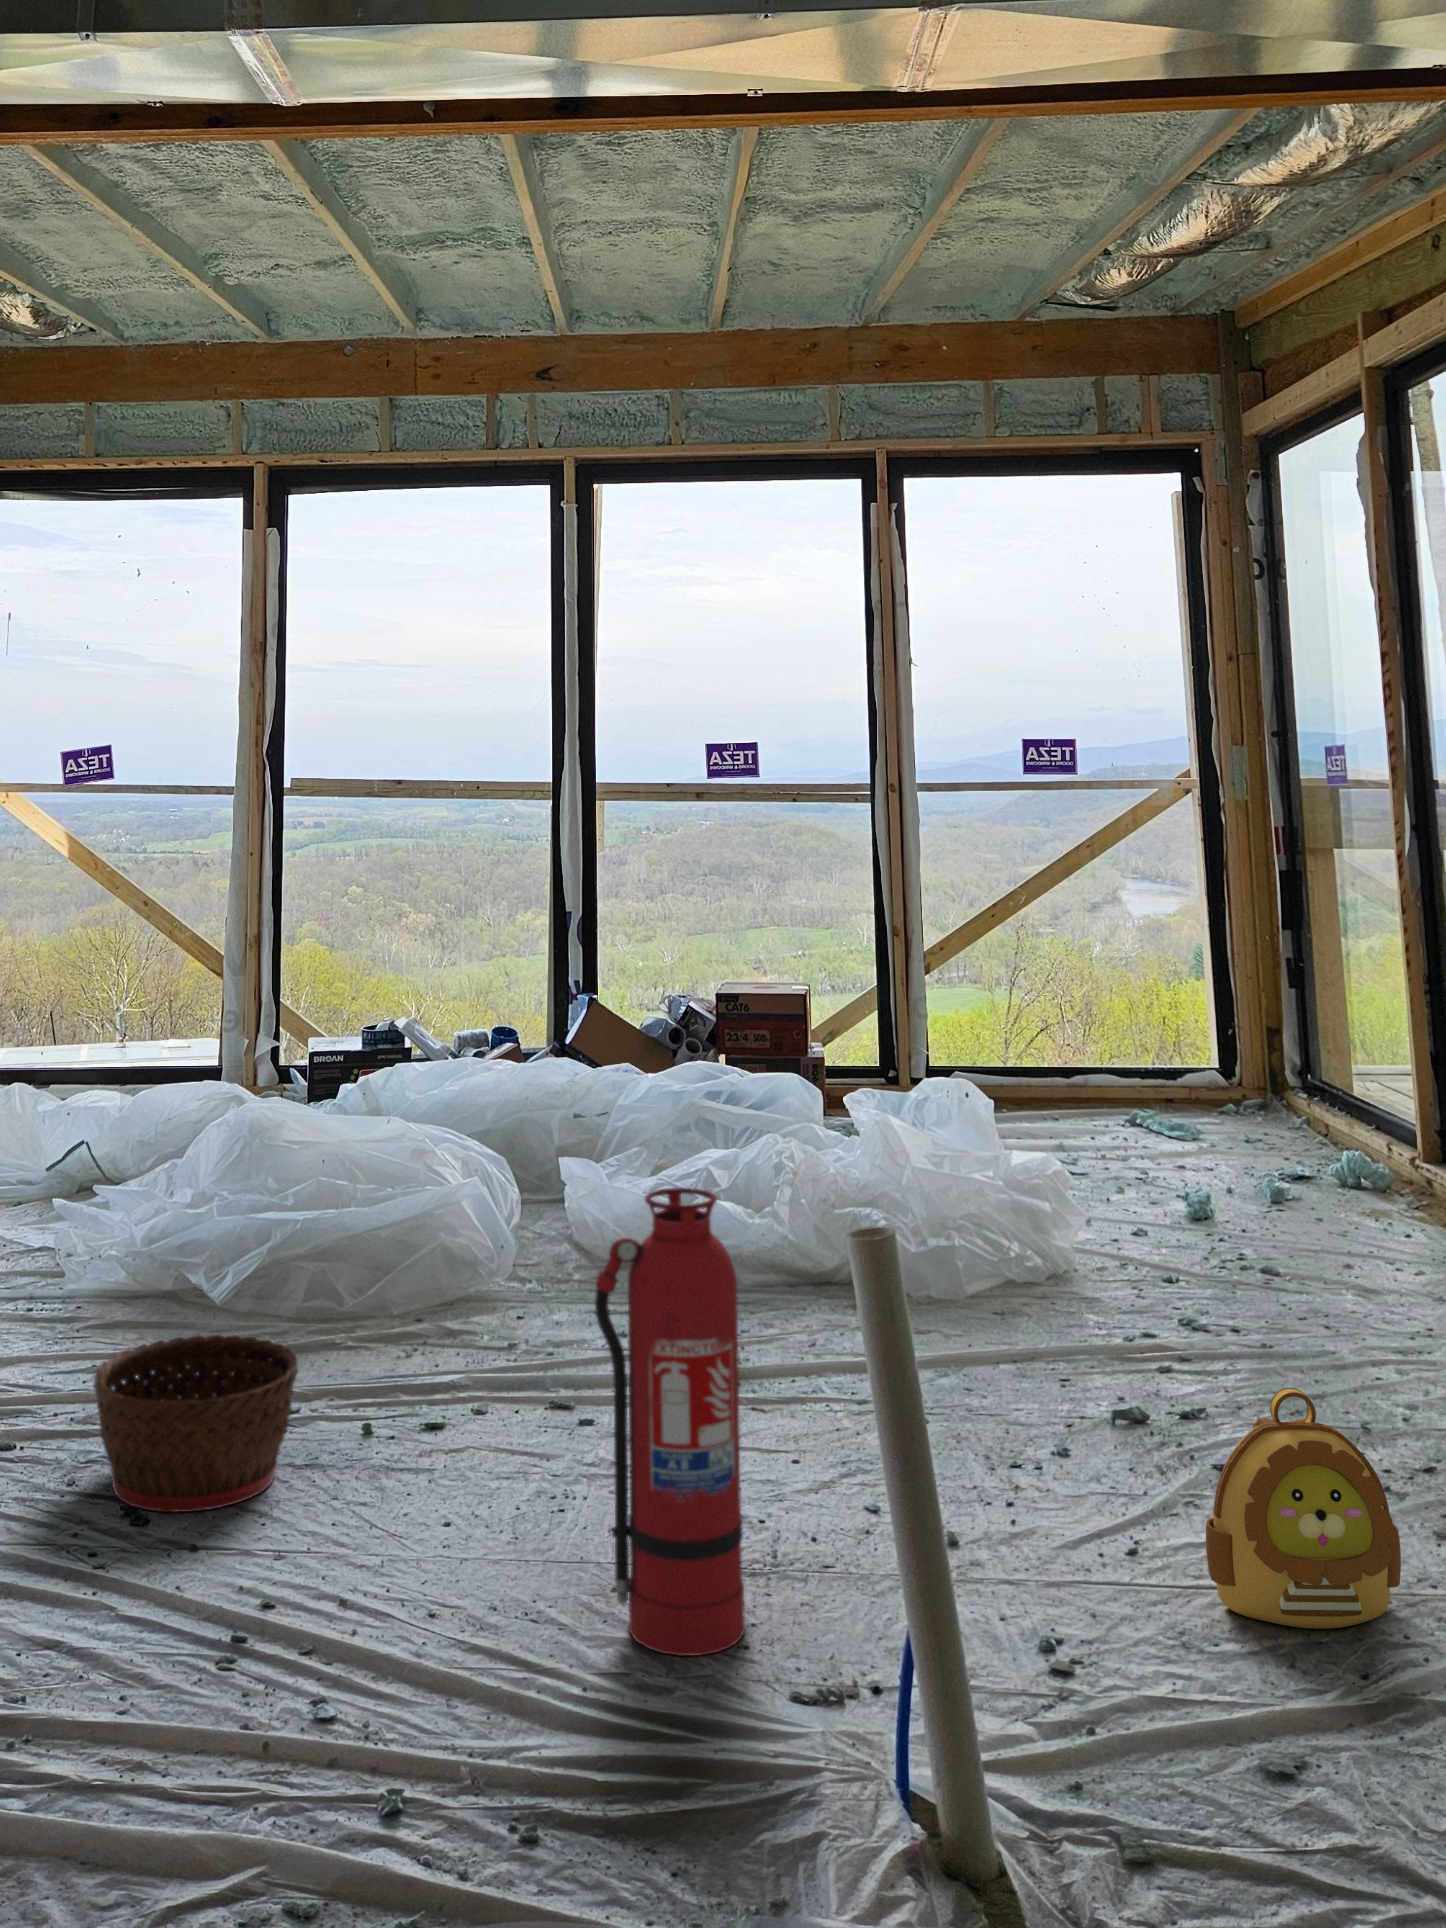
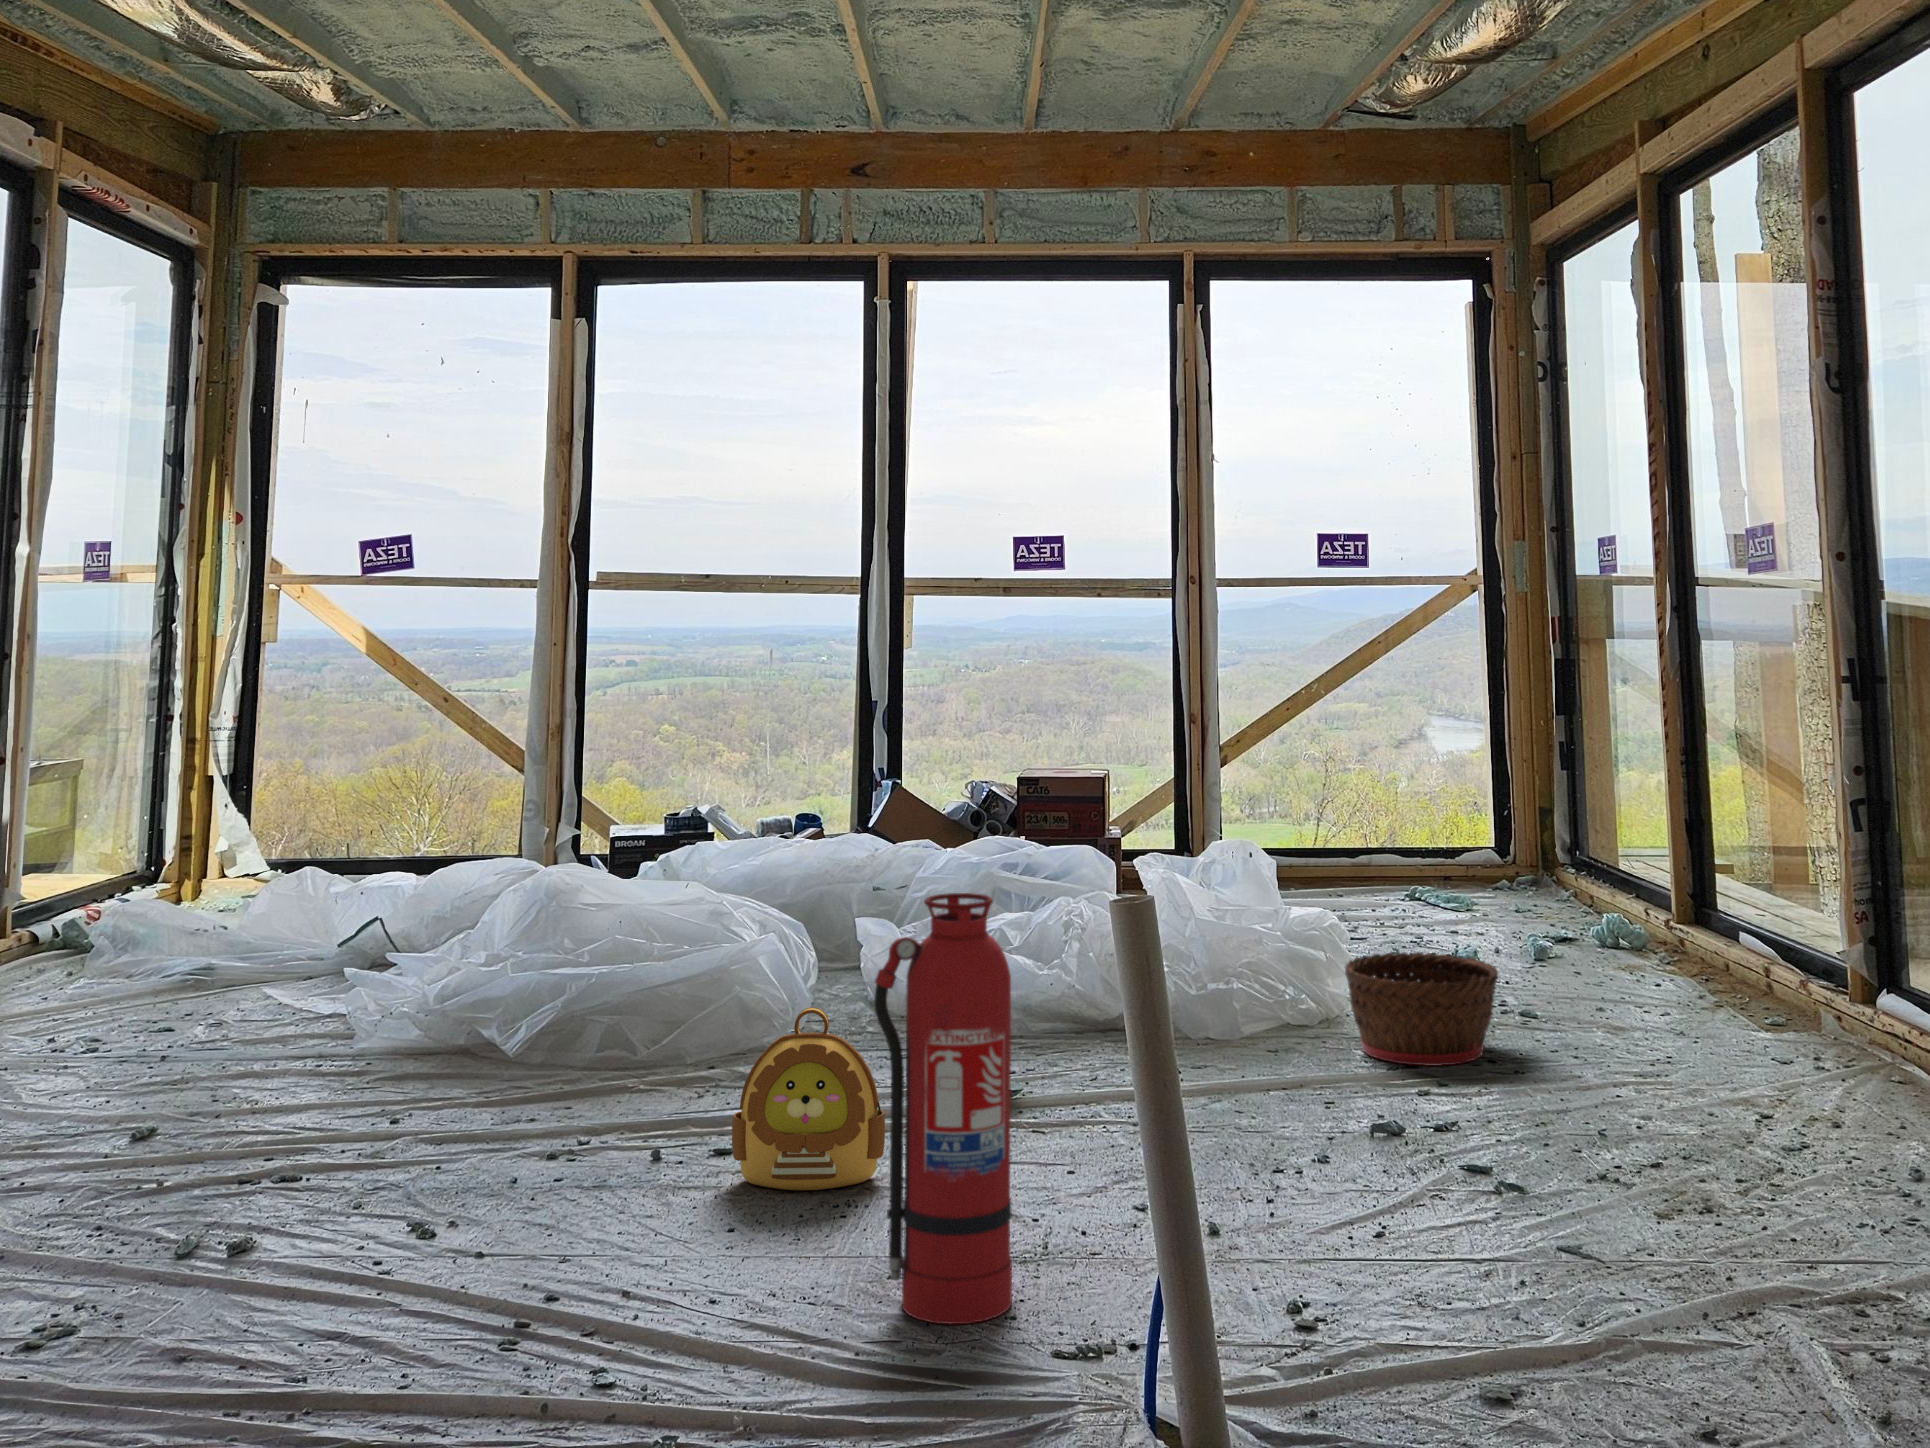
basket: present [93,1335,298,1512] -> present [1345,952,1498,1066]
backpack: present [1206,1388,1401,1629] -> present [732,1007,885,1190]

